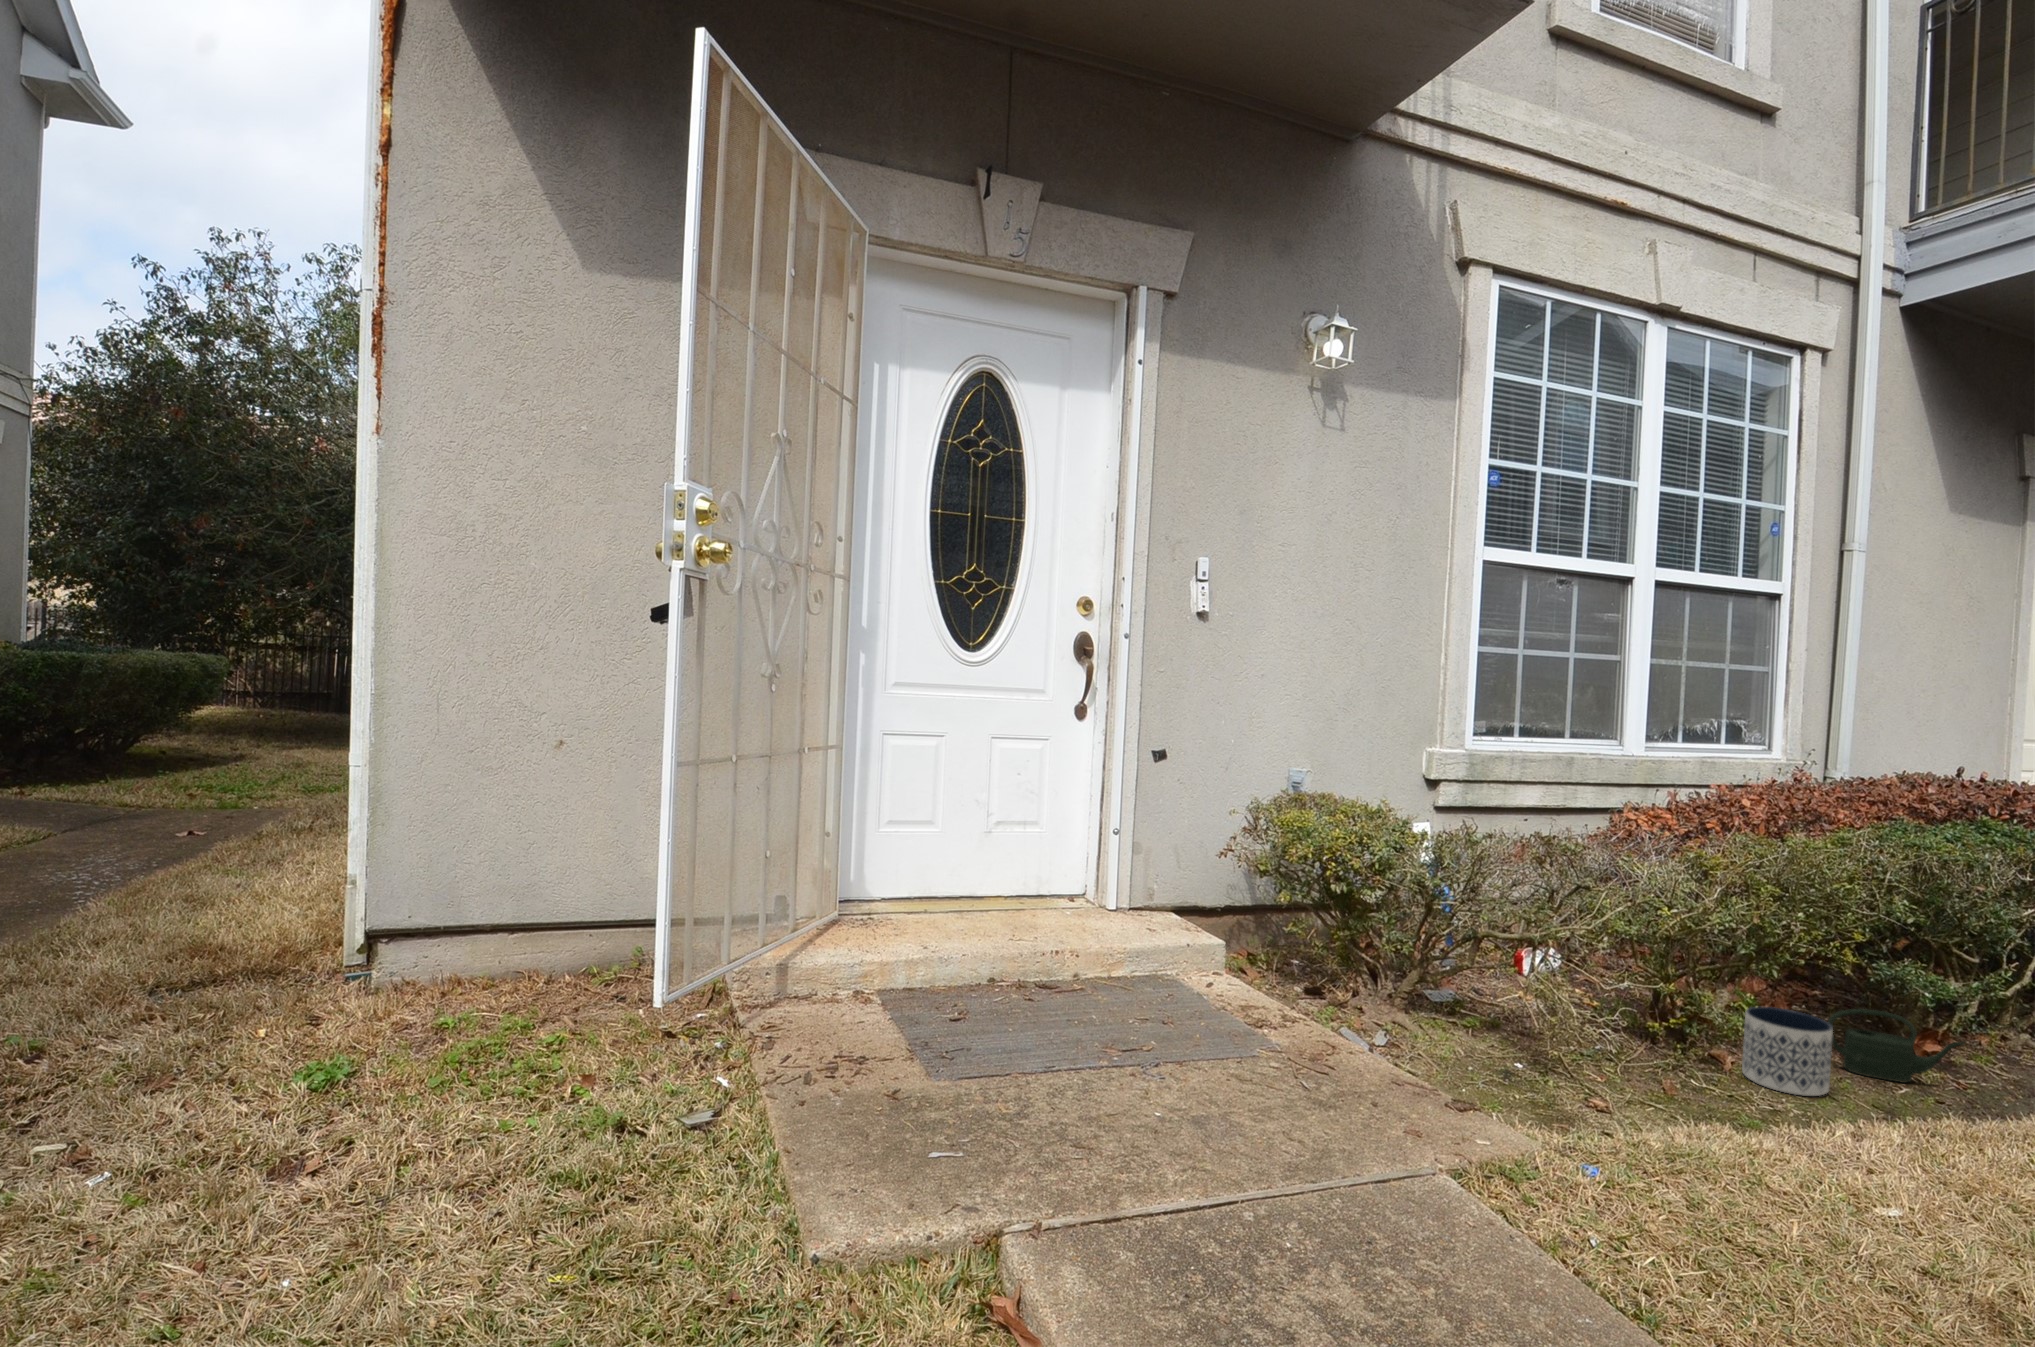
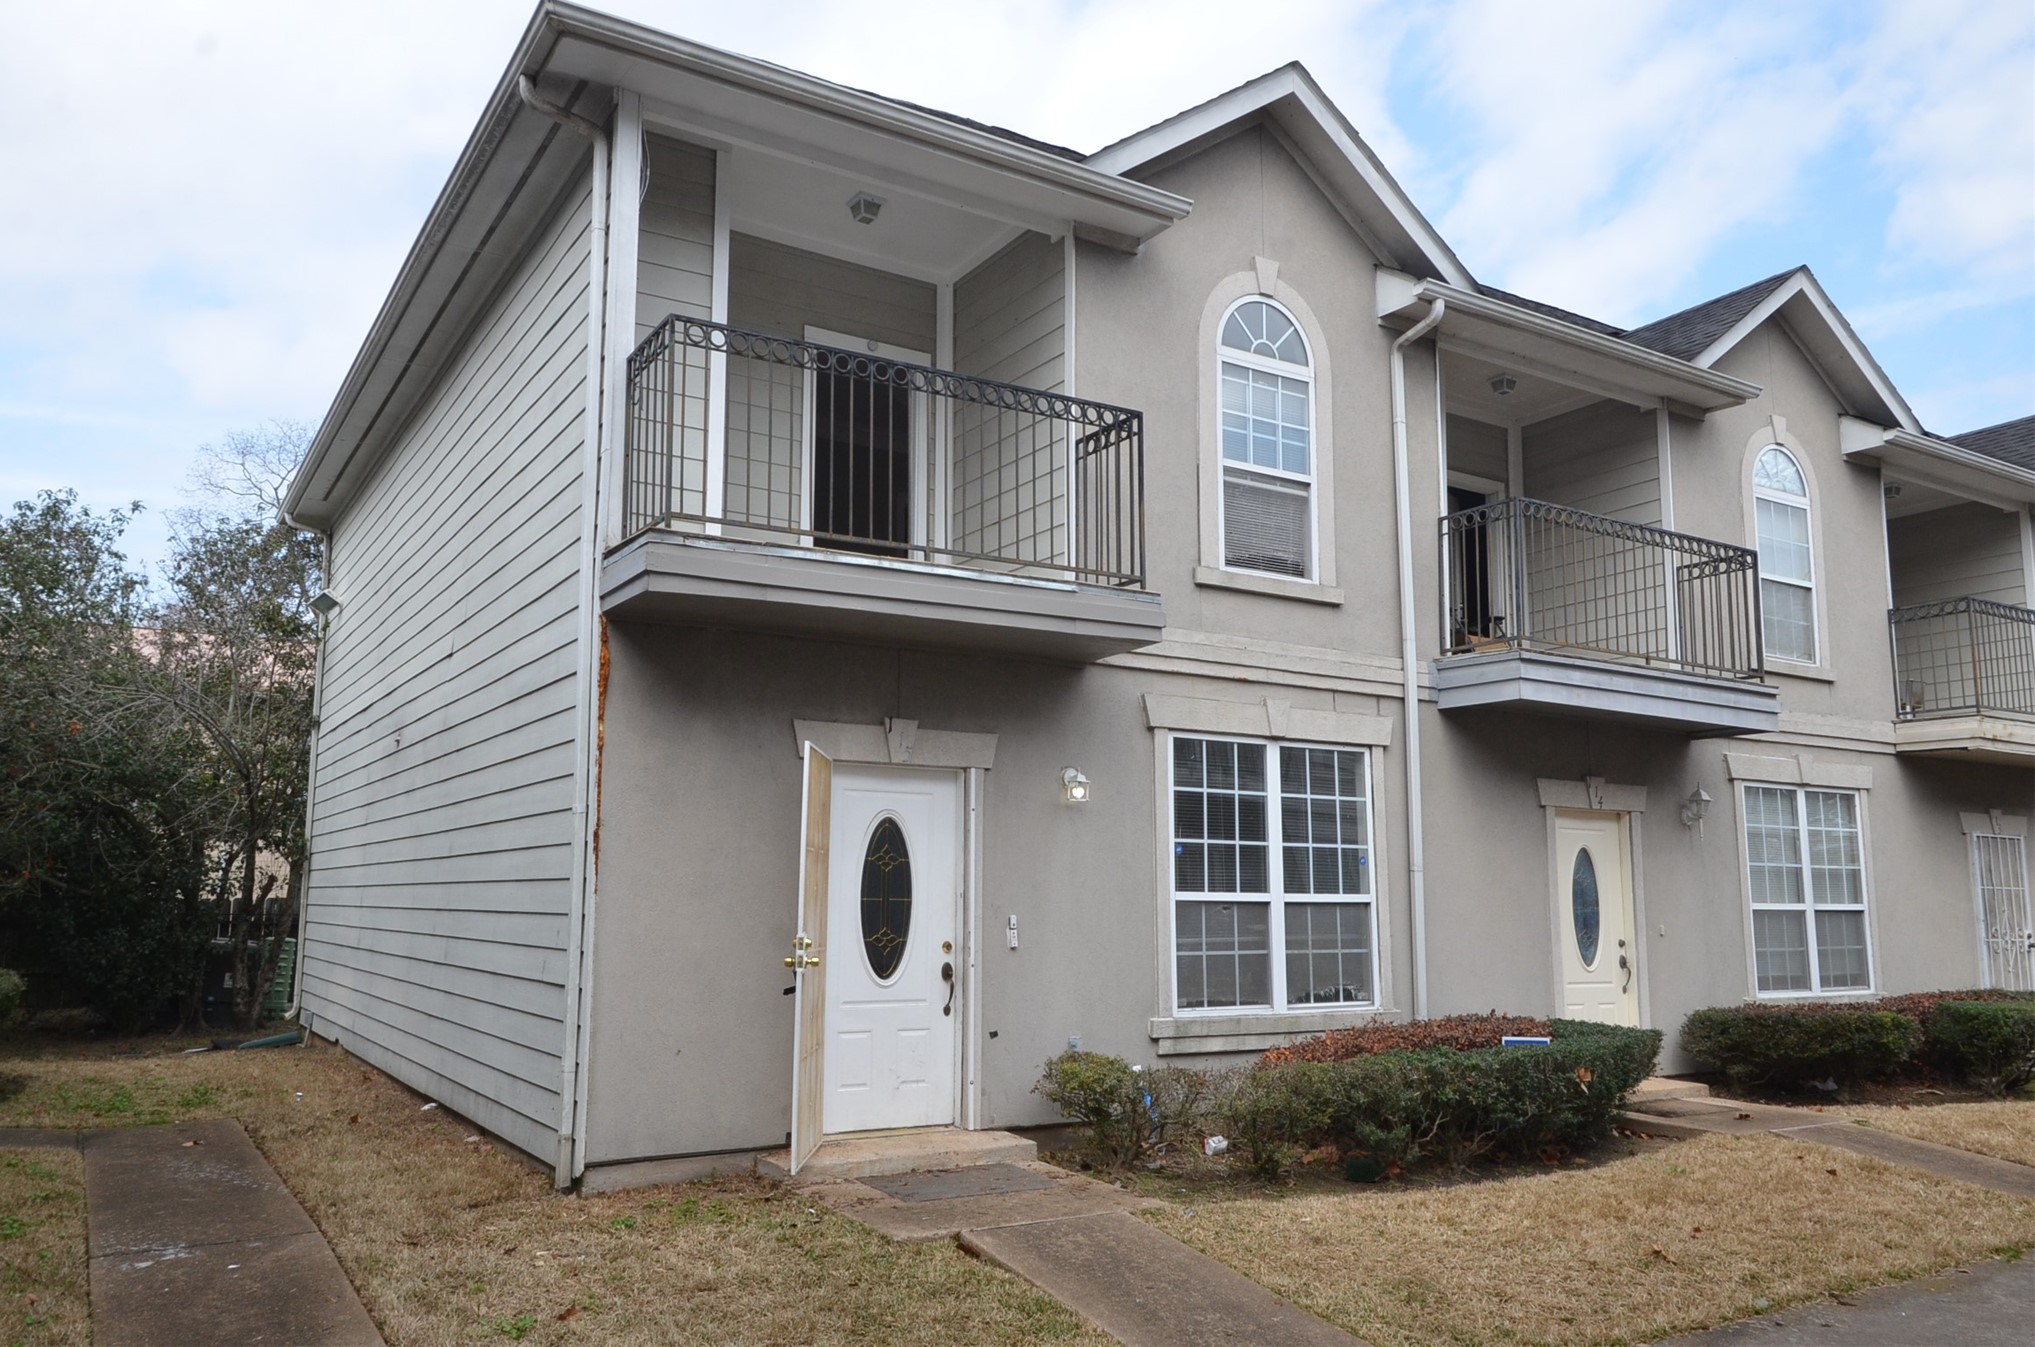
planter: present [1742,1007,1833,1096] -> none [1292,1149,1330,1189]

